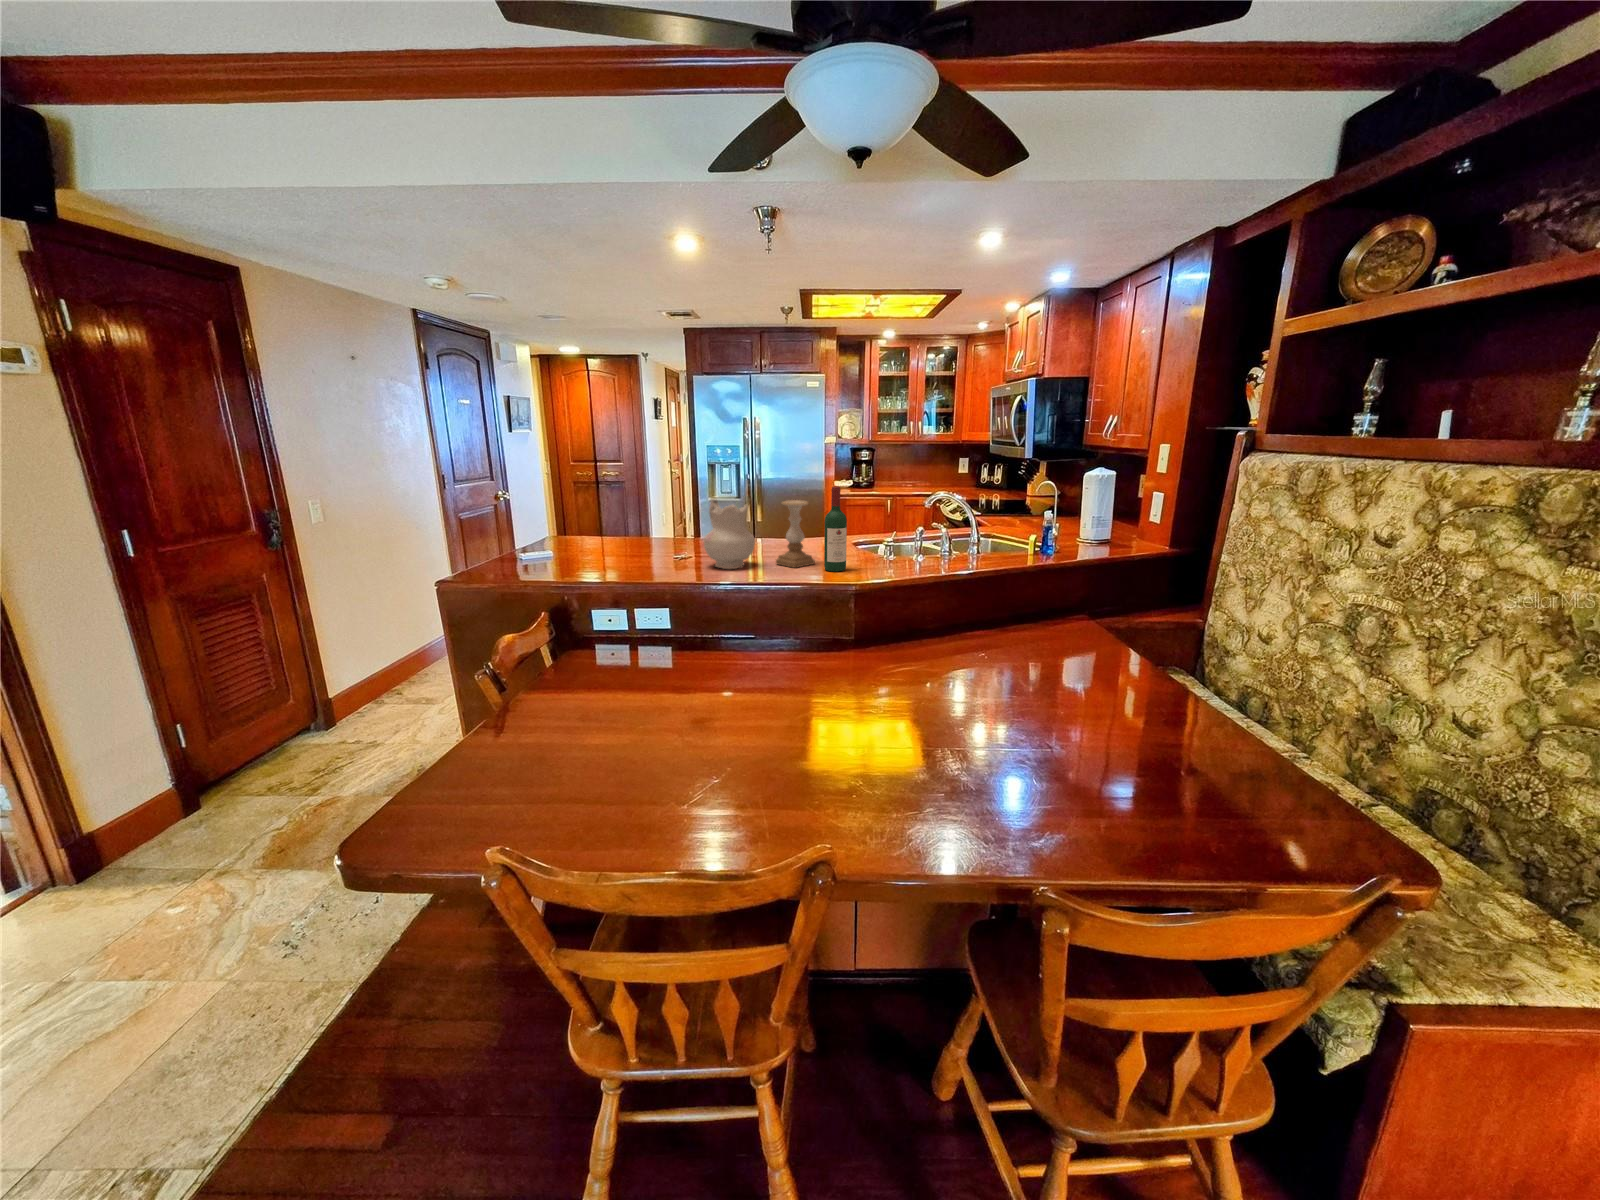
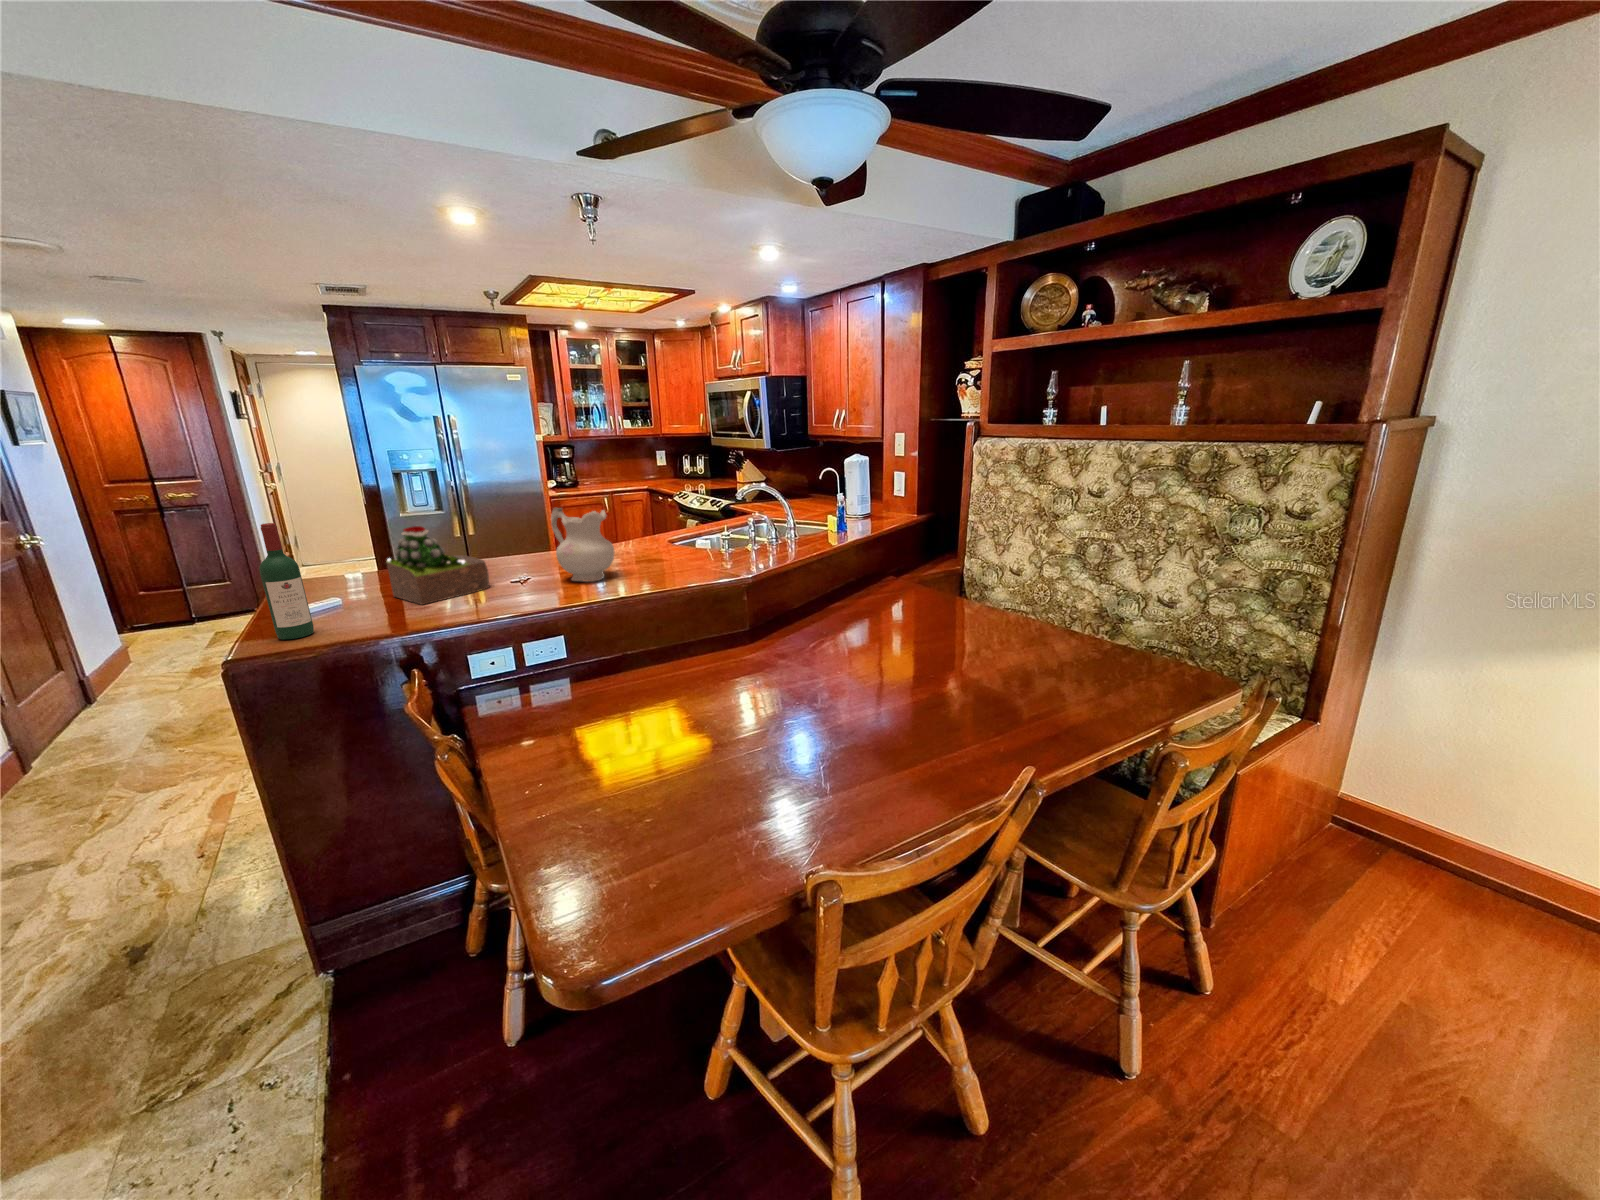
wine bottle: present [824,487,847,571] -> present [259,523,314,639]
candle holder: present [776,500,815,568] -> none [634,501,673,570]
succulent plant: none [590,505,658,568] -> present [387,526,489,605]

